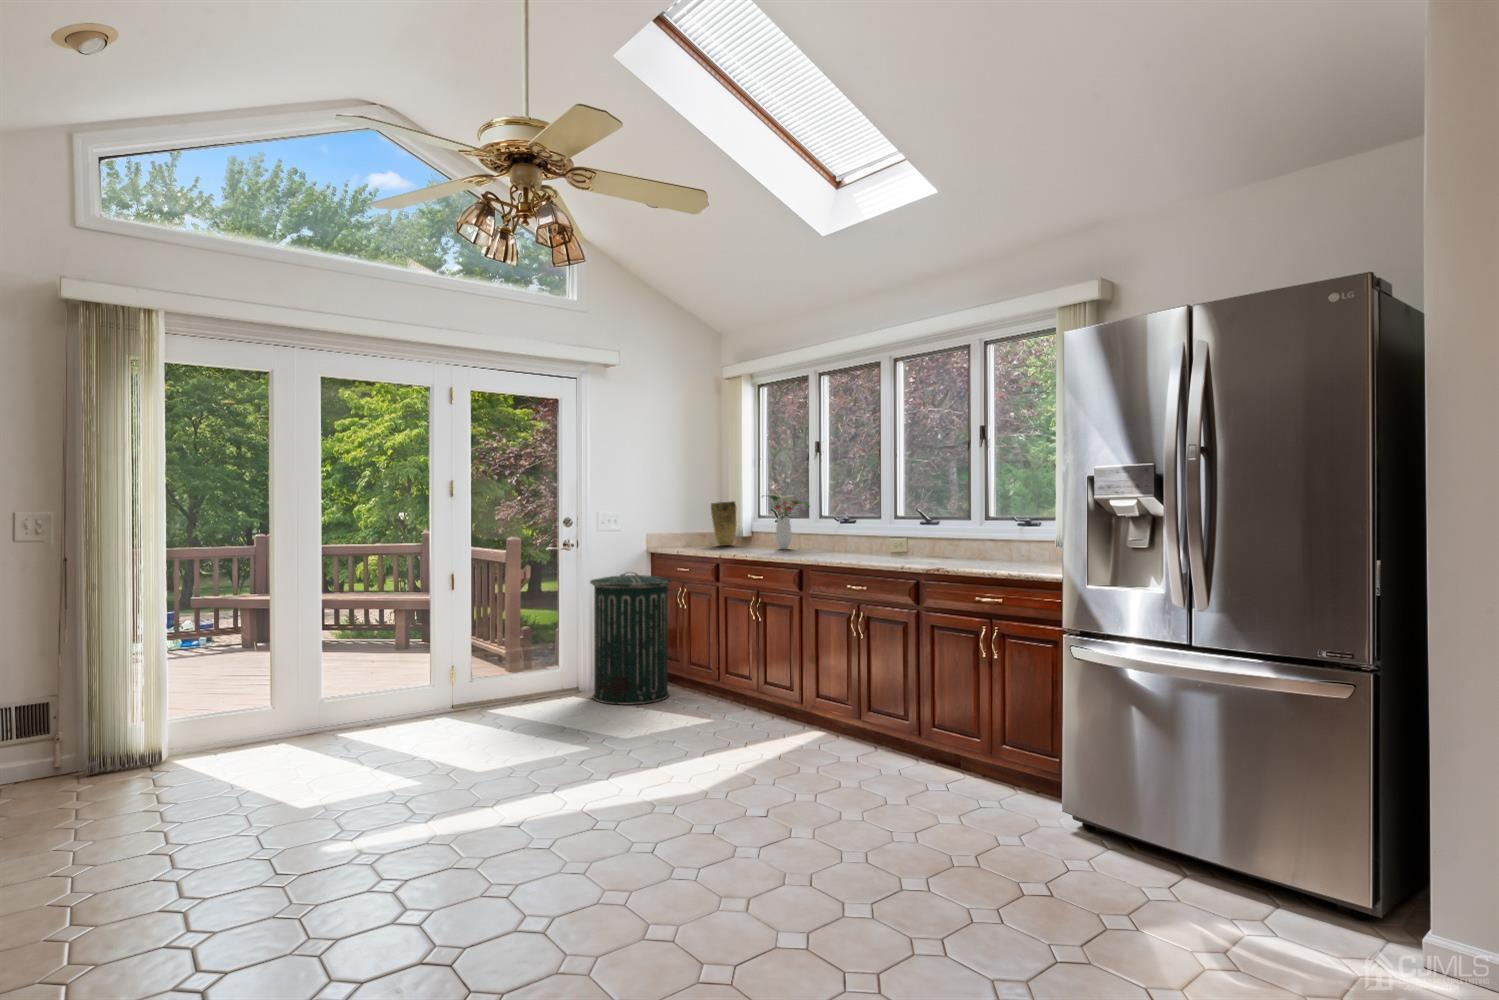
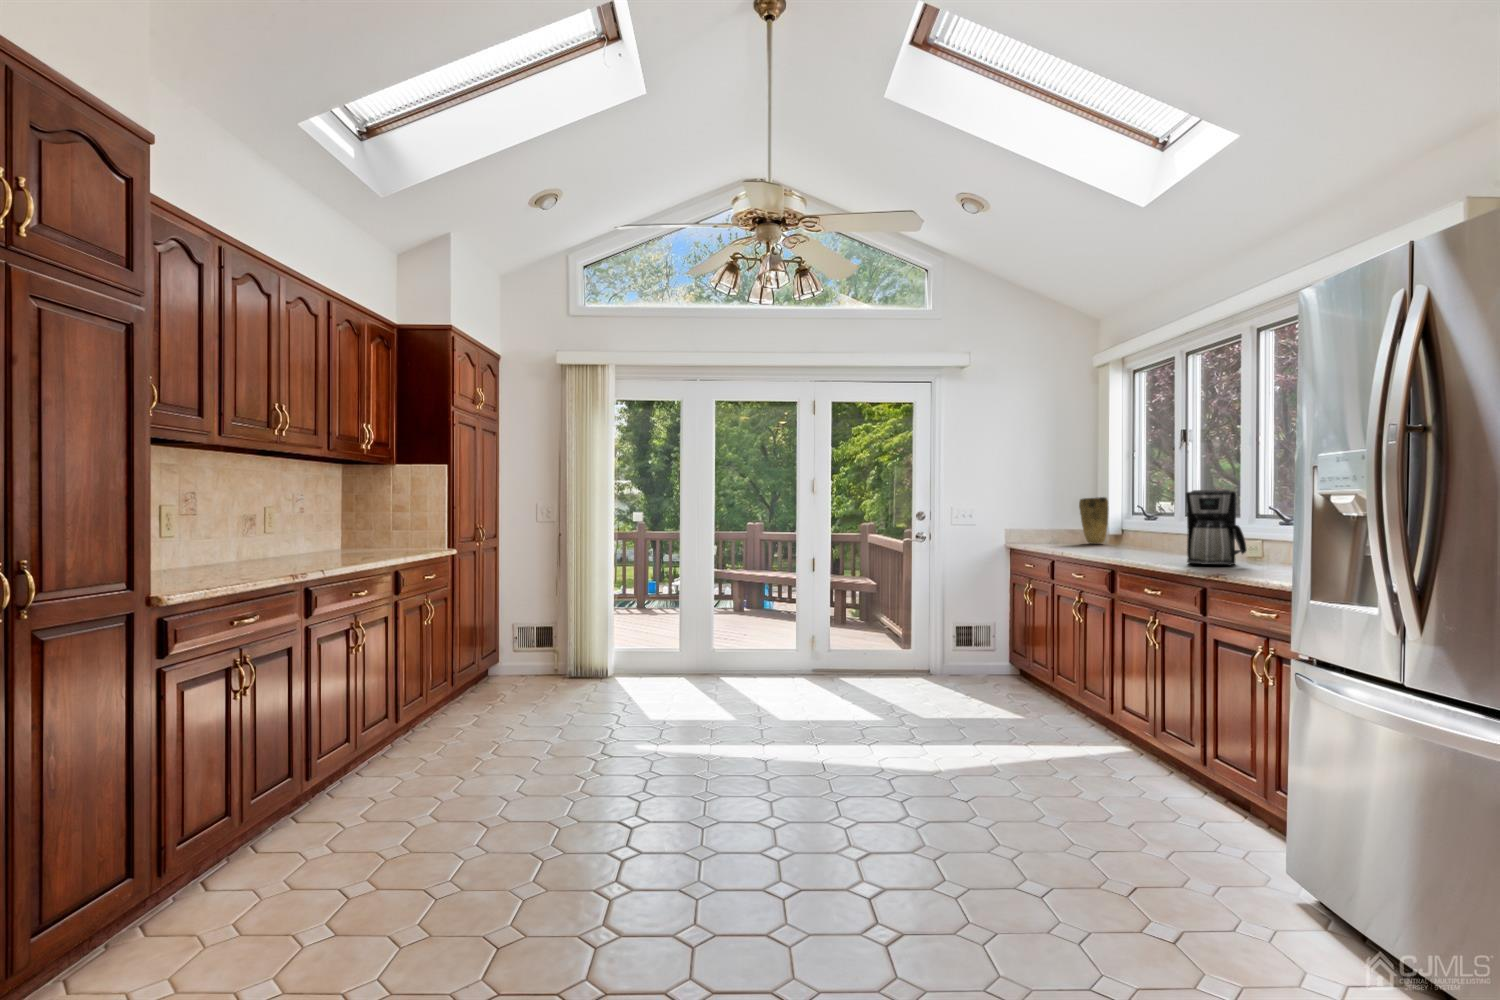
flower arrangement: present [763,494,810,549] -> none [1110,489,1167,550]
coffee maker: none [864,494,915,560] -> present [1186,490,1246,565]
trash can: present [590,573,672,705] -> none [935,564,1016,692]

